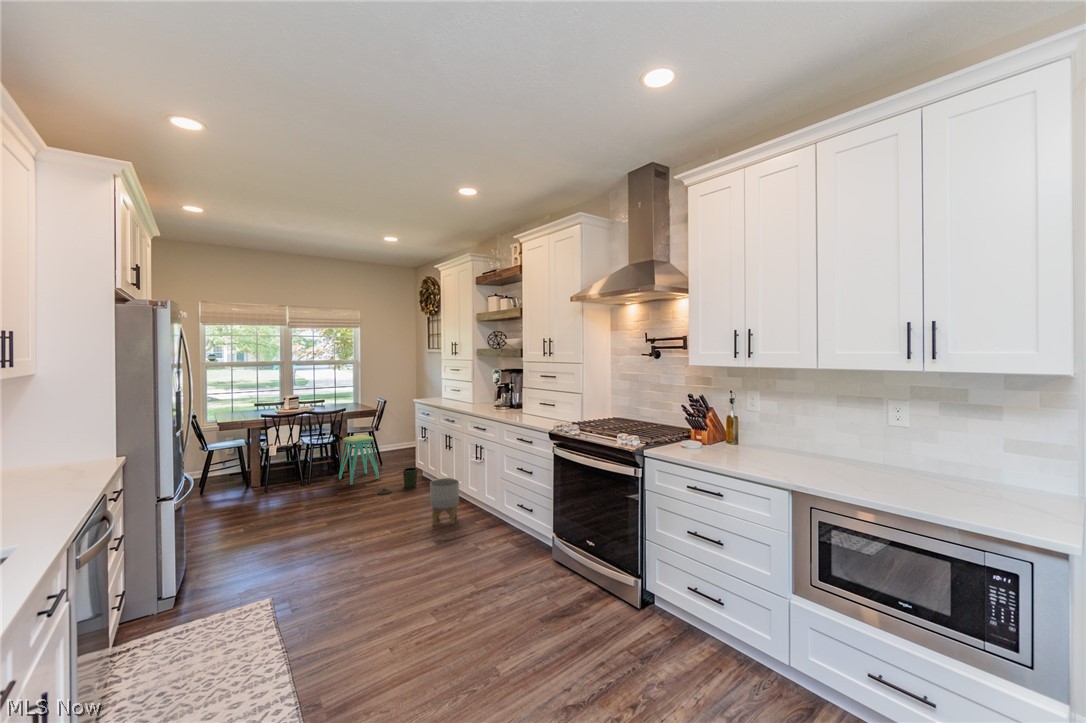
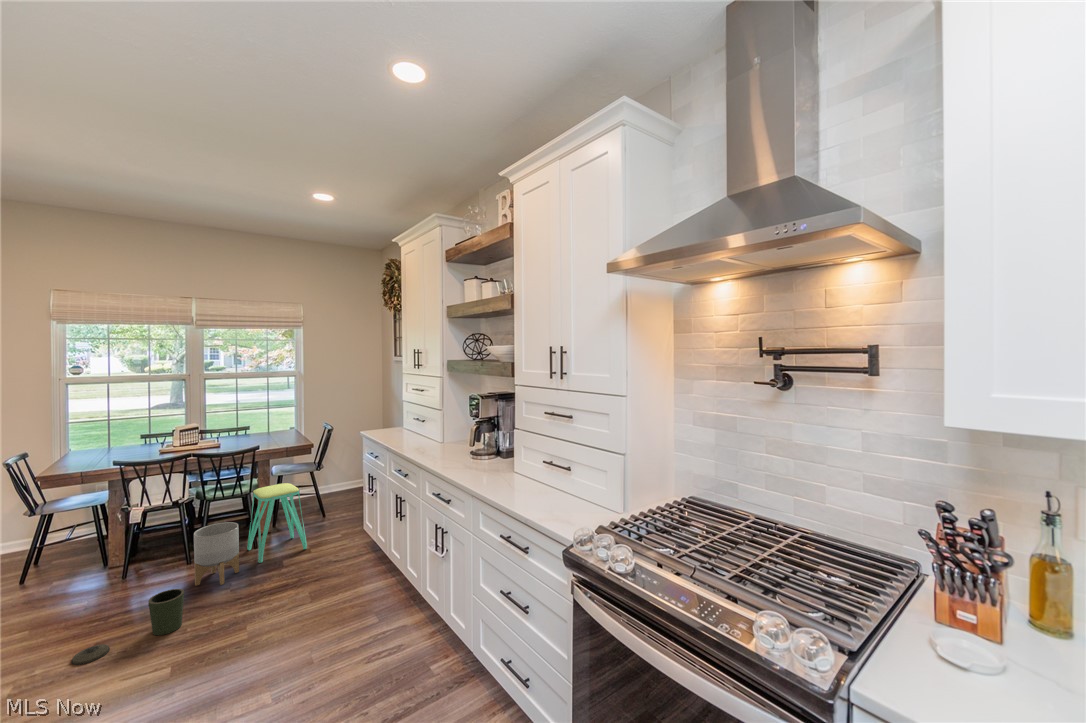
trash can: present [378,468,417,495] -> present [72,589,184,665]
planter: present [430,478,459,525] -> present [194,522,239,586]

